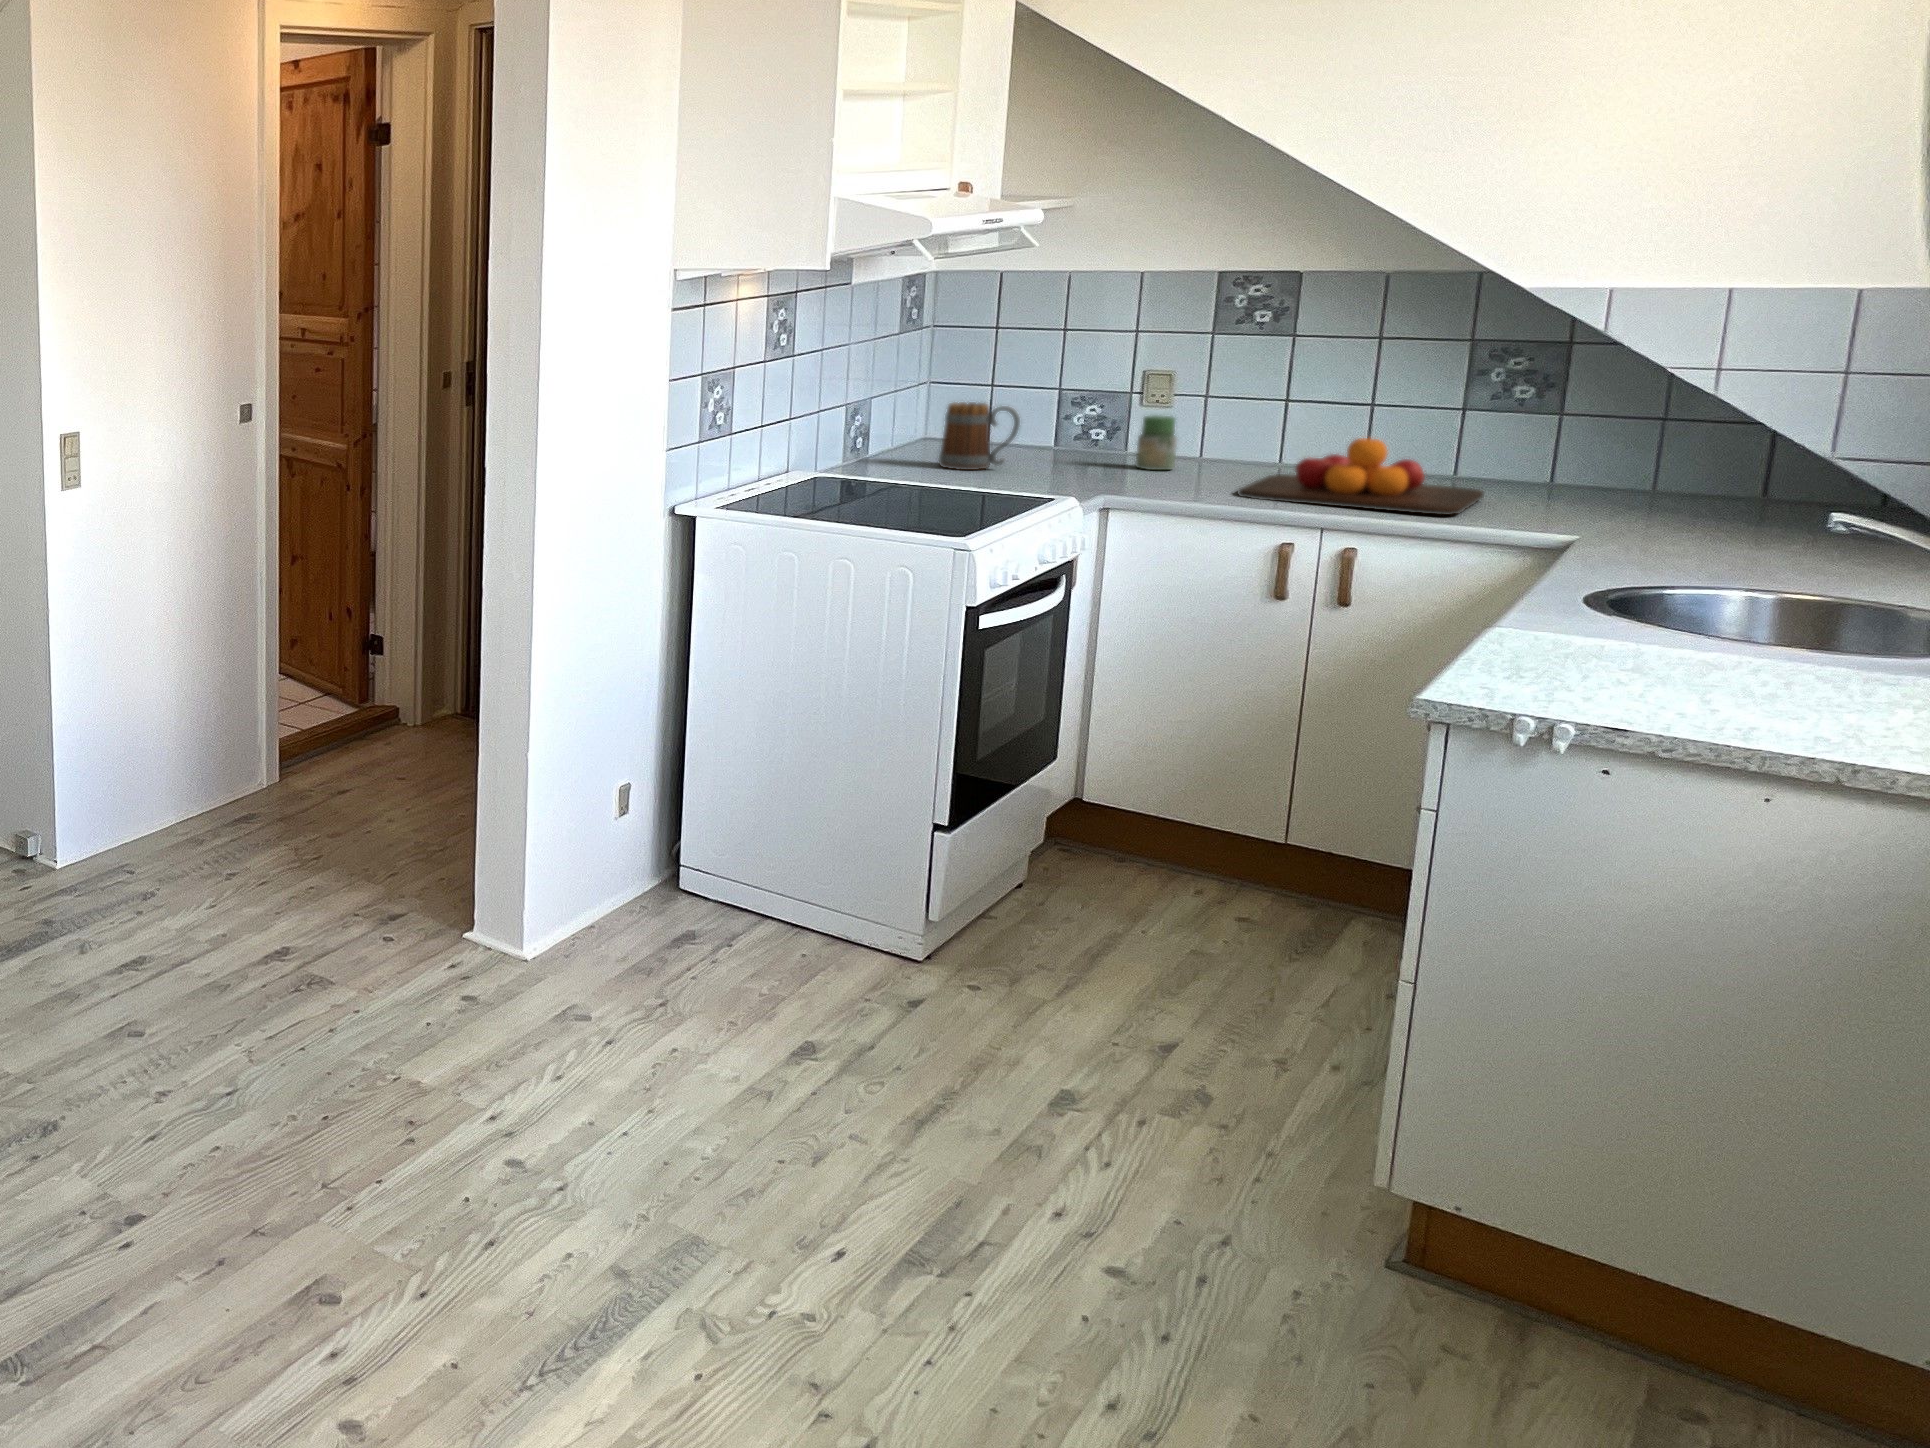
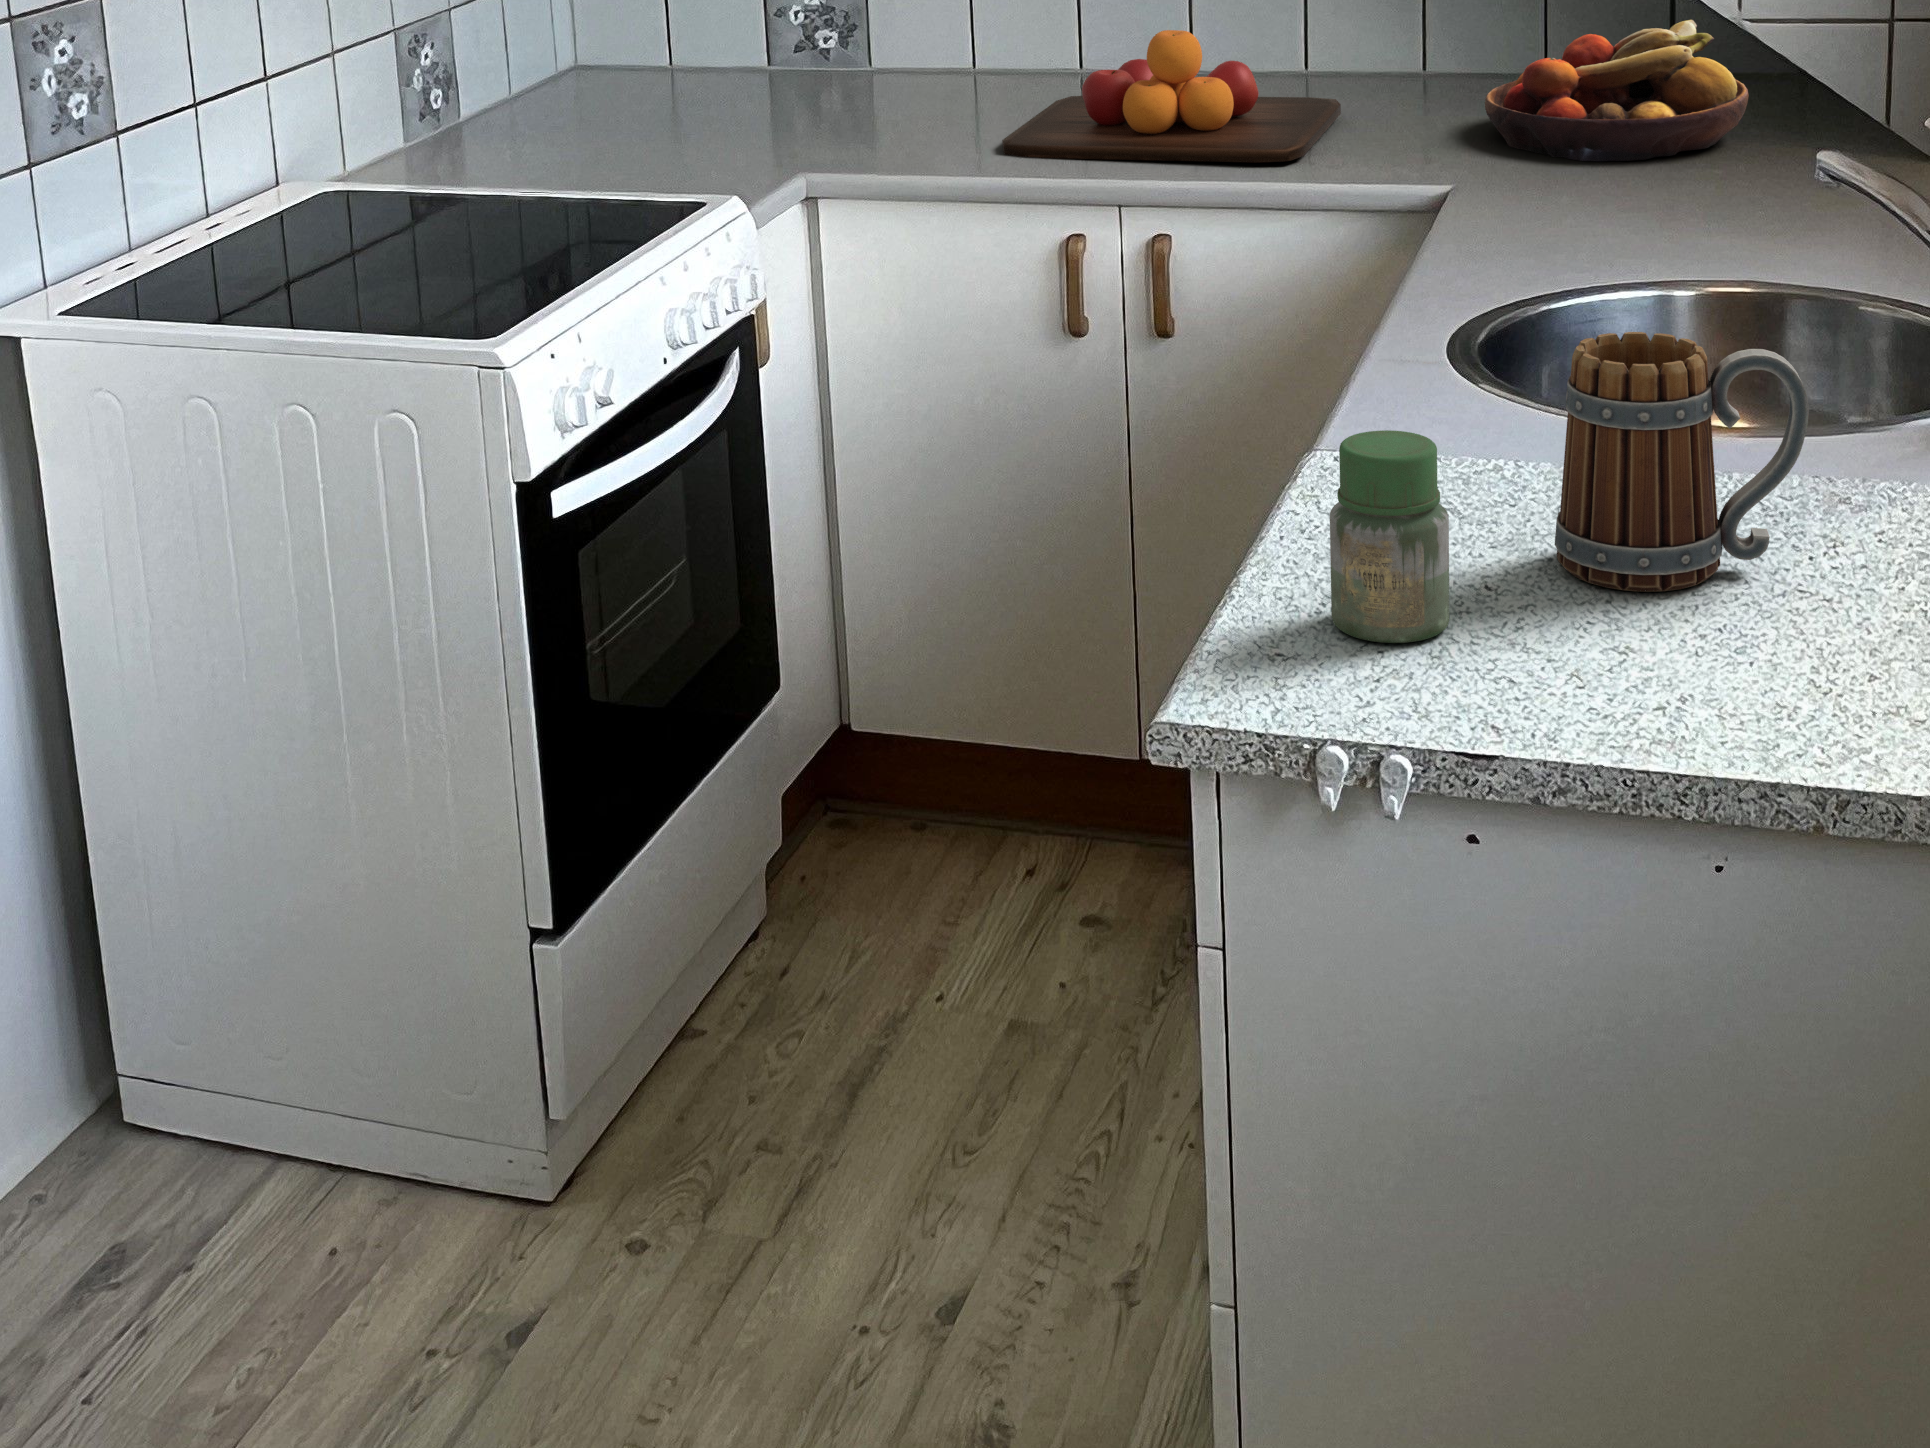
mug: present [939,402,1020,470] -> present [1555,332,1809,592]
jar: present [1136,416,1177,470] -> present [1330,430,1450,643]
fruit bowl: none [1602,462,1827,538] -> present [1485,20,1749,161]

